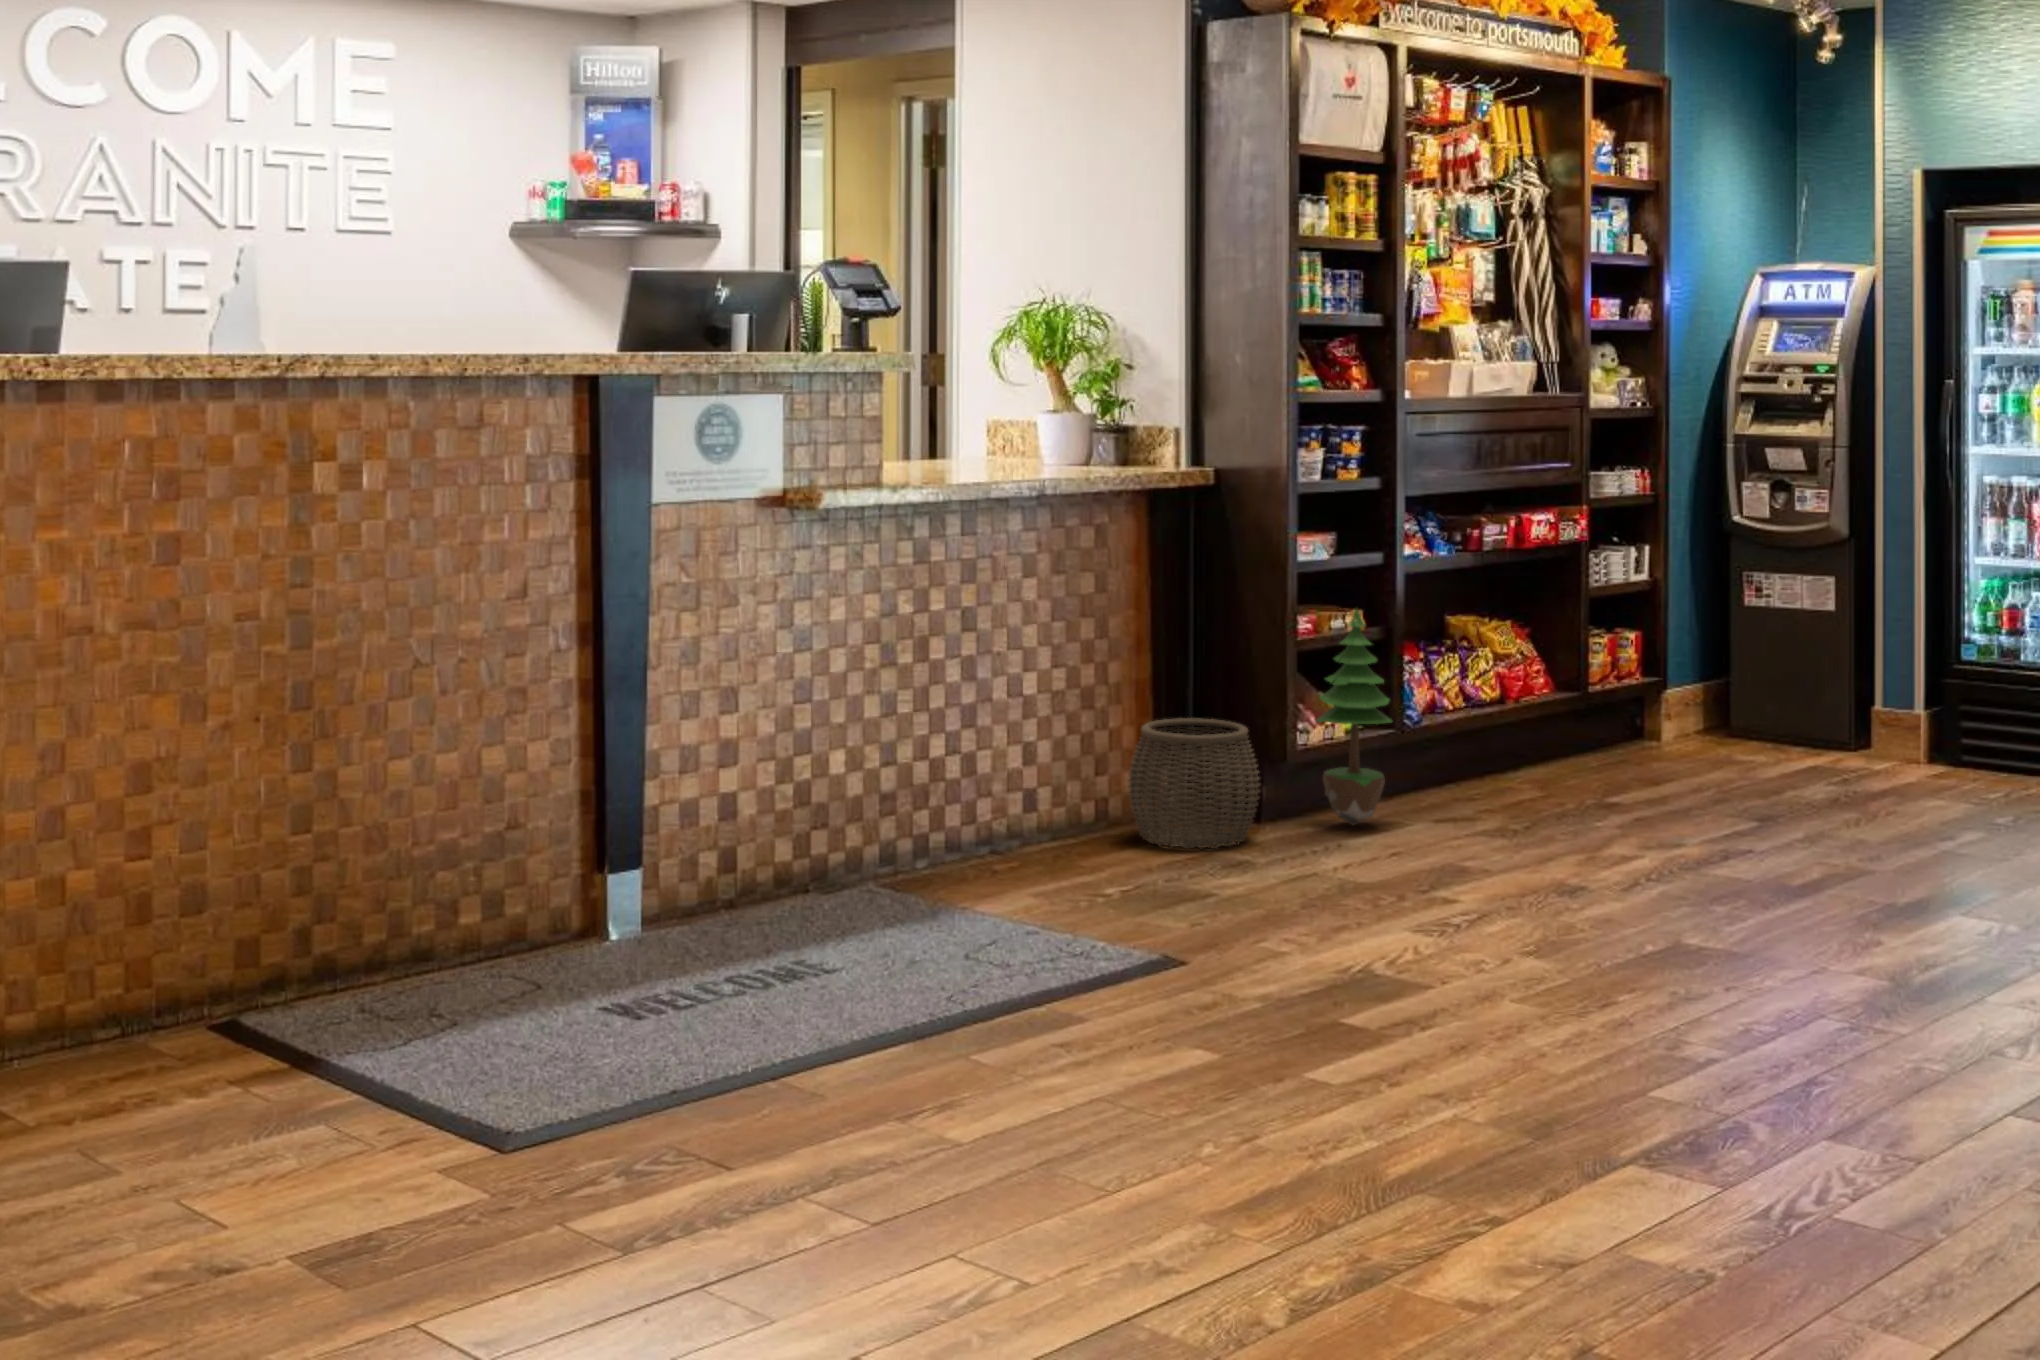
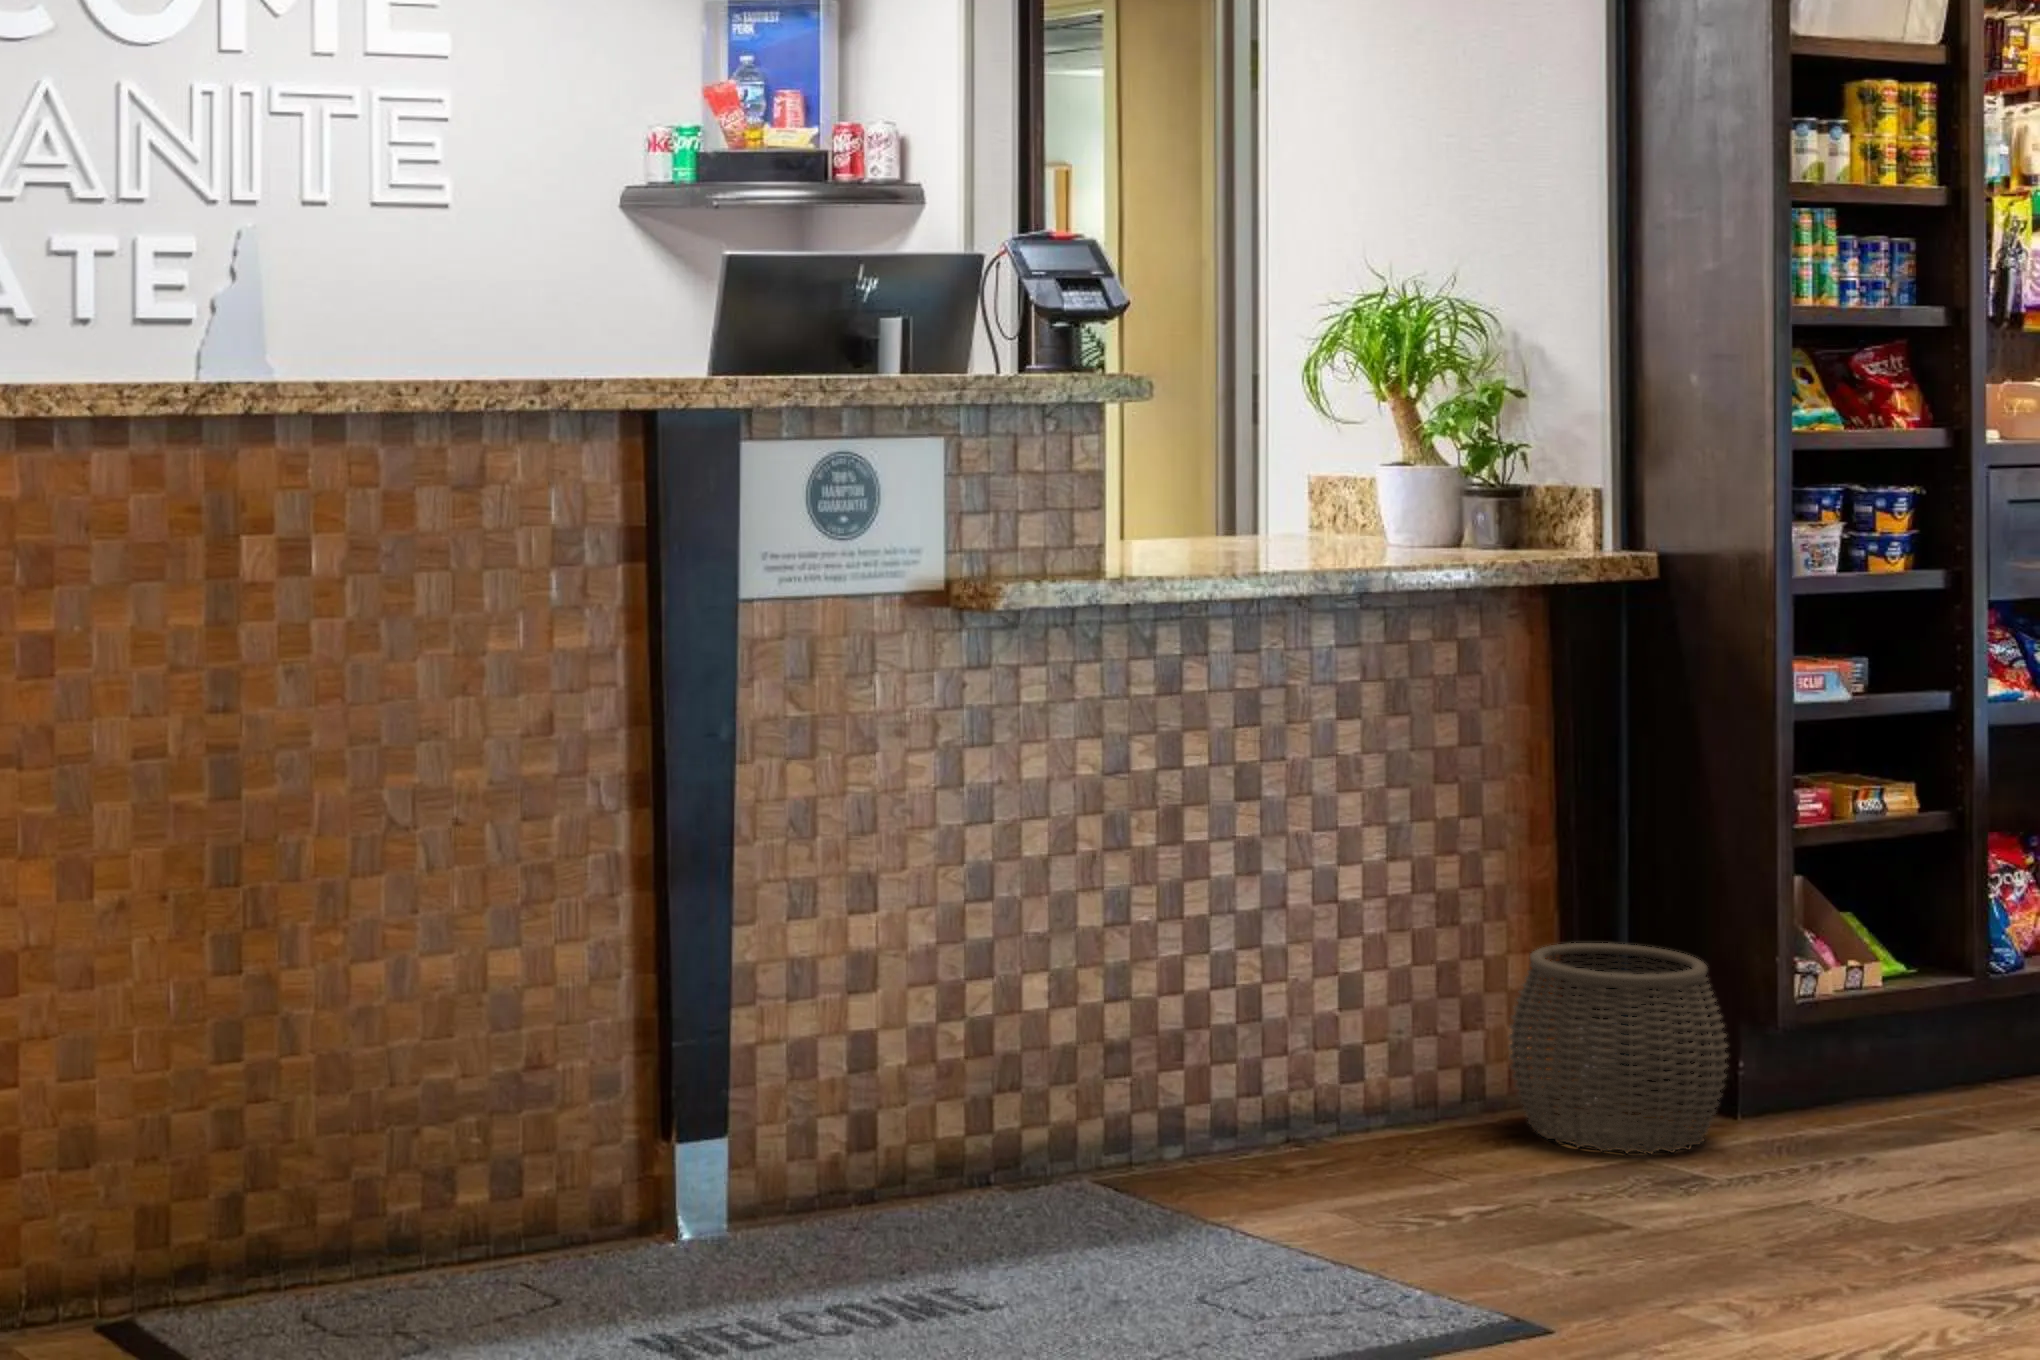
potted tree: present [1316,609,1392,825] -> none [1824,778,1961,1129]

